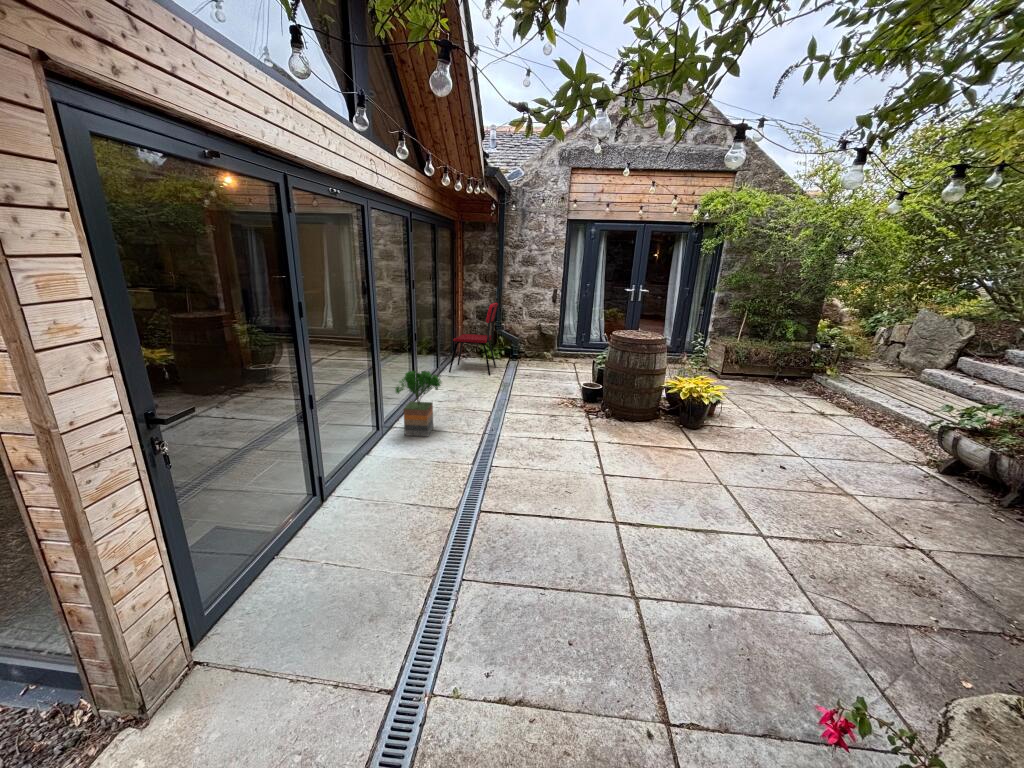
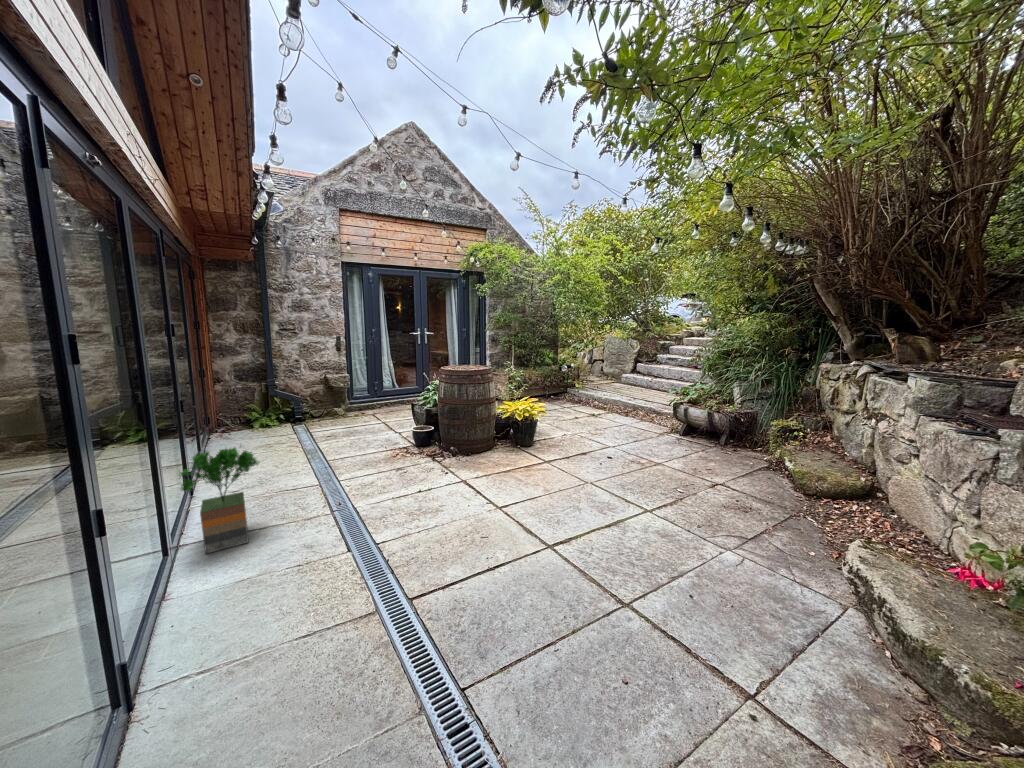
chair: present [449,303,499,375] -> none [211,355,279,454]

